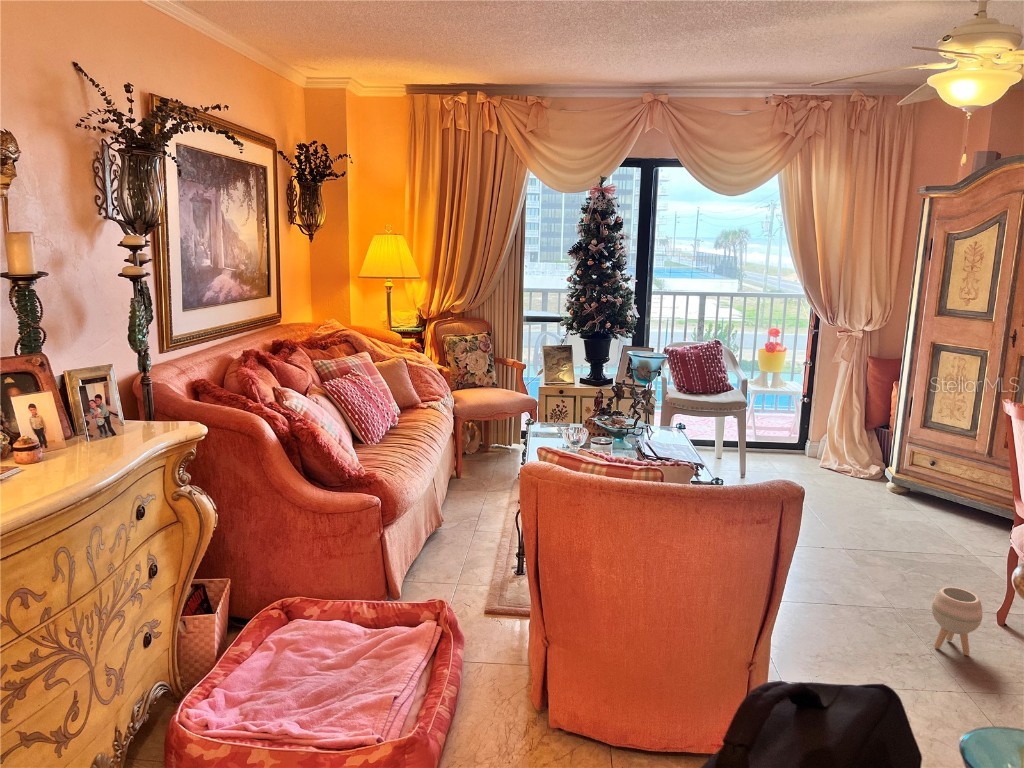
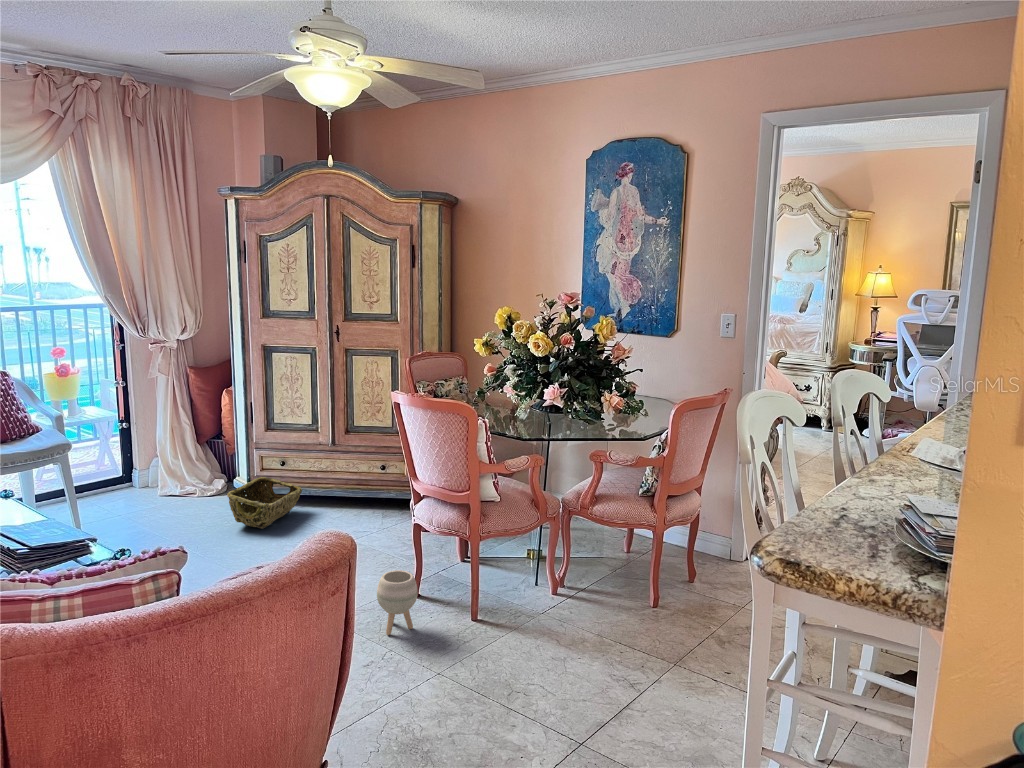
woven basket: none [860,471,944,518] -> present [227,477,302,529]

